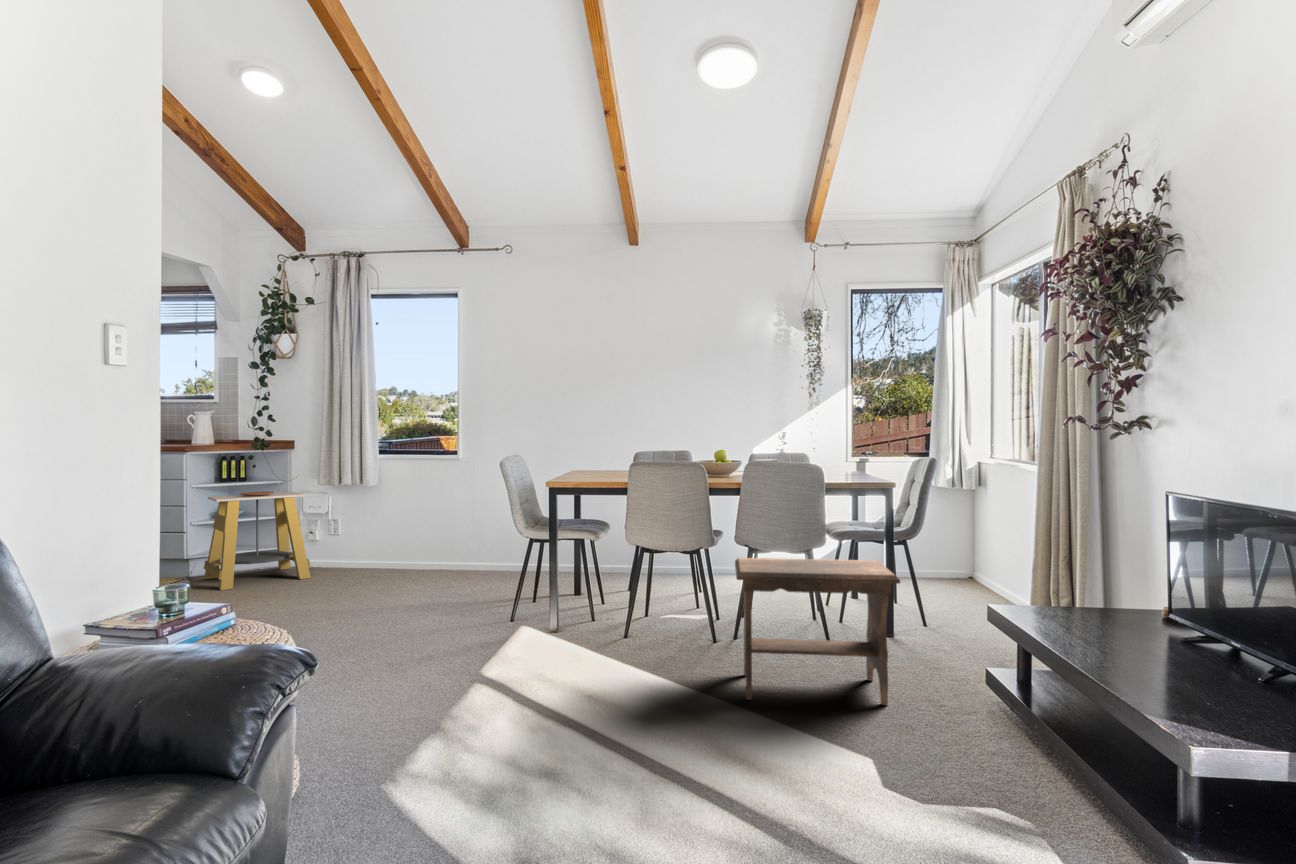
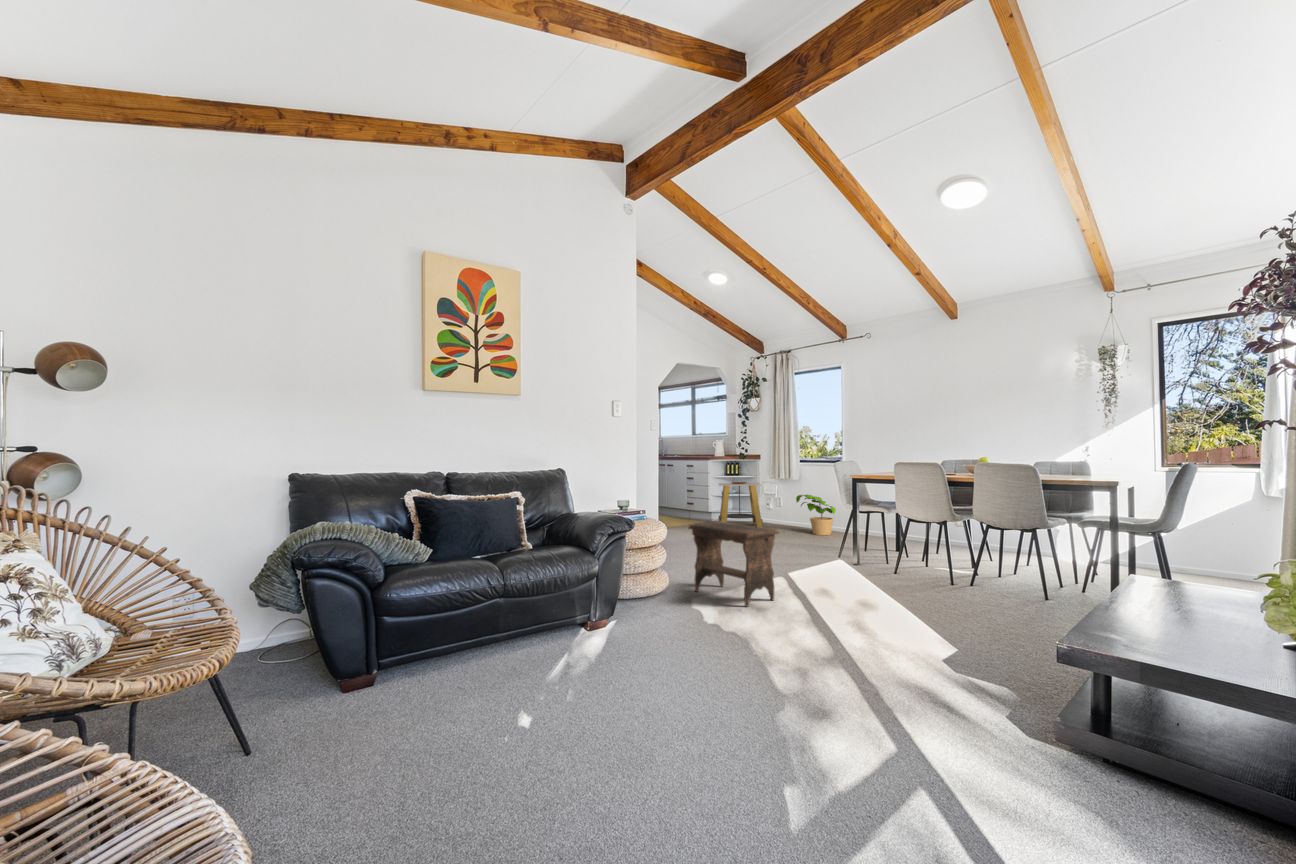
potted plant: none [387,509,450,576] -> present [796,495,836,535]
footstool: present [735,558,900,705] -> present [688,522,779,607]

